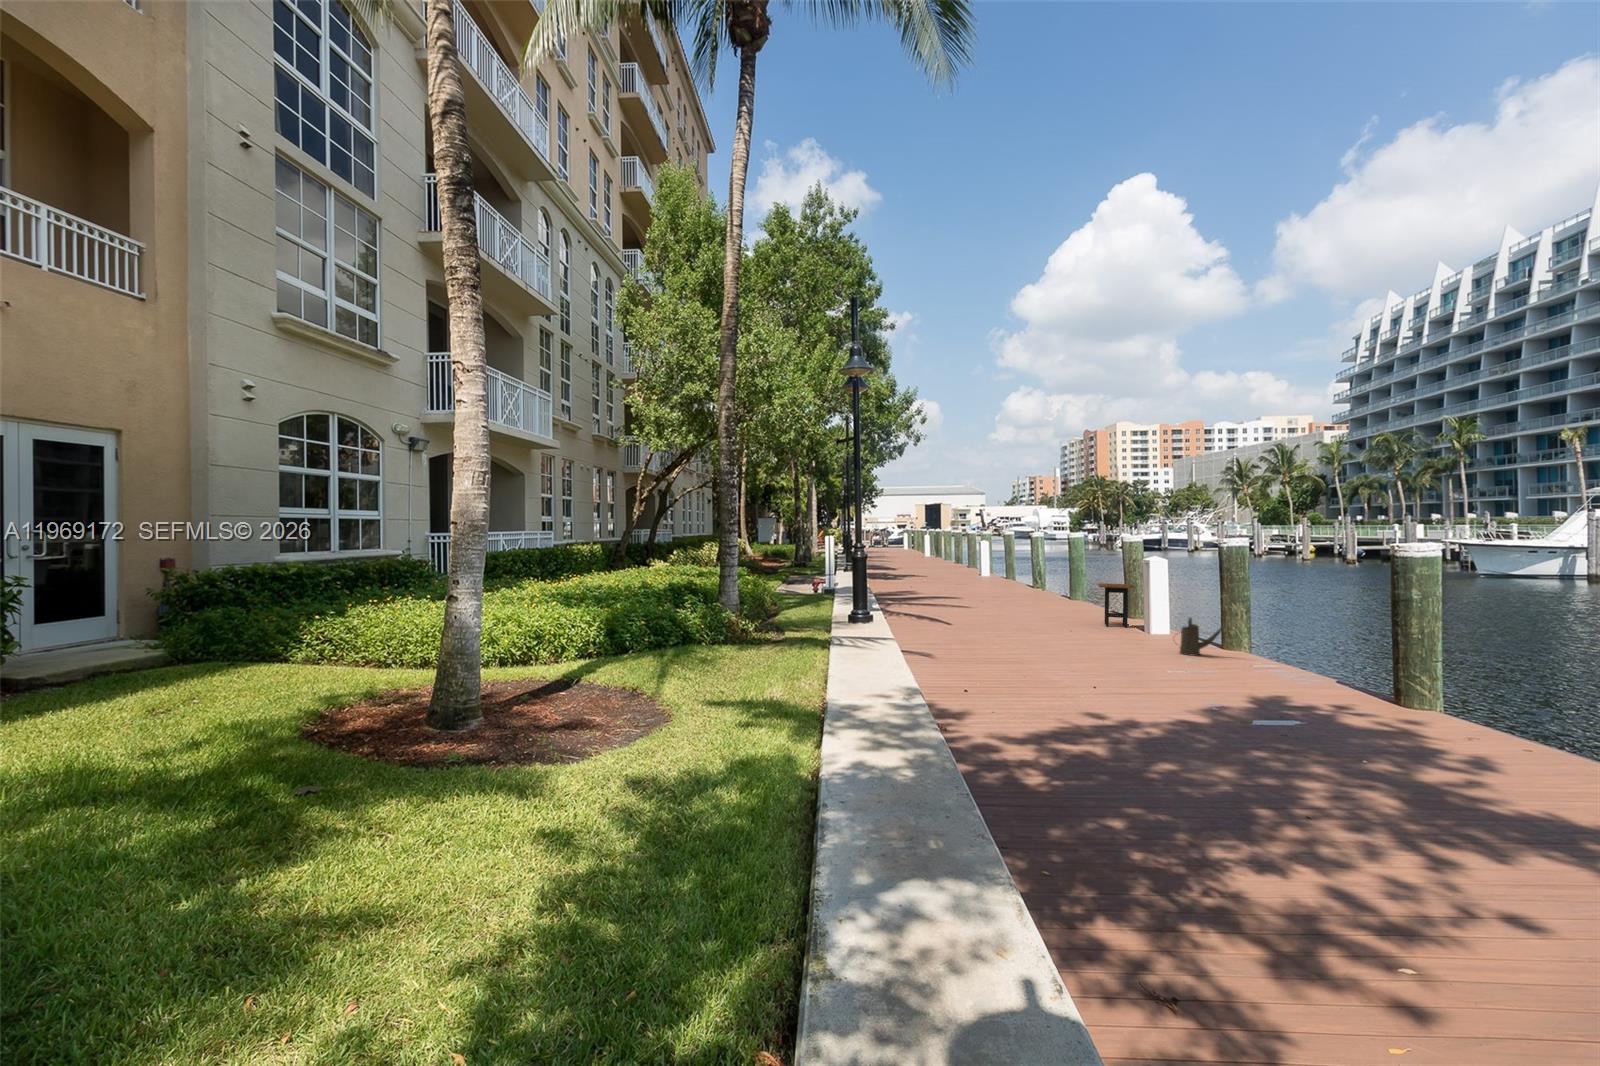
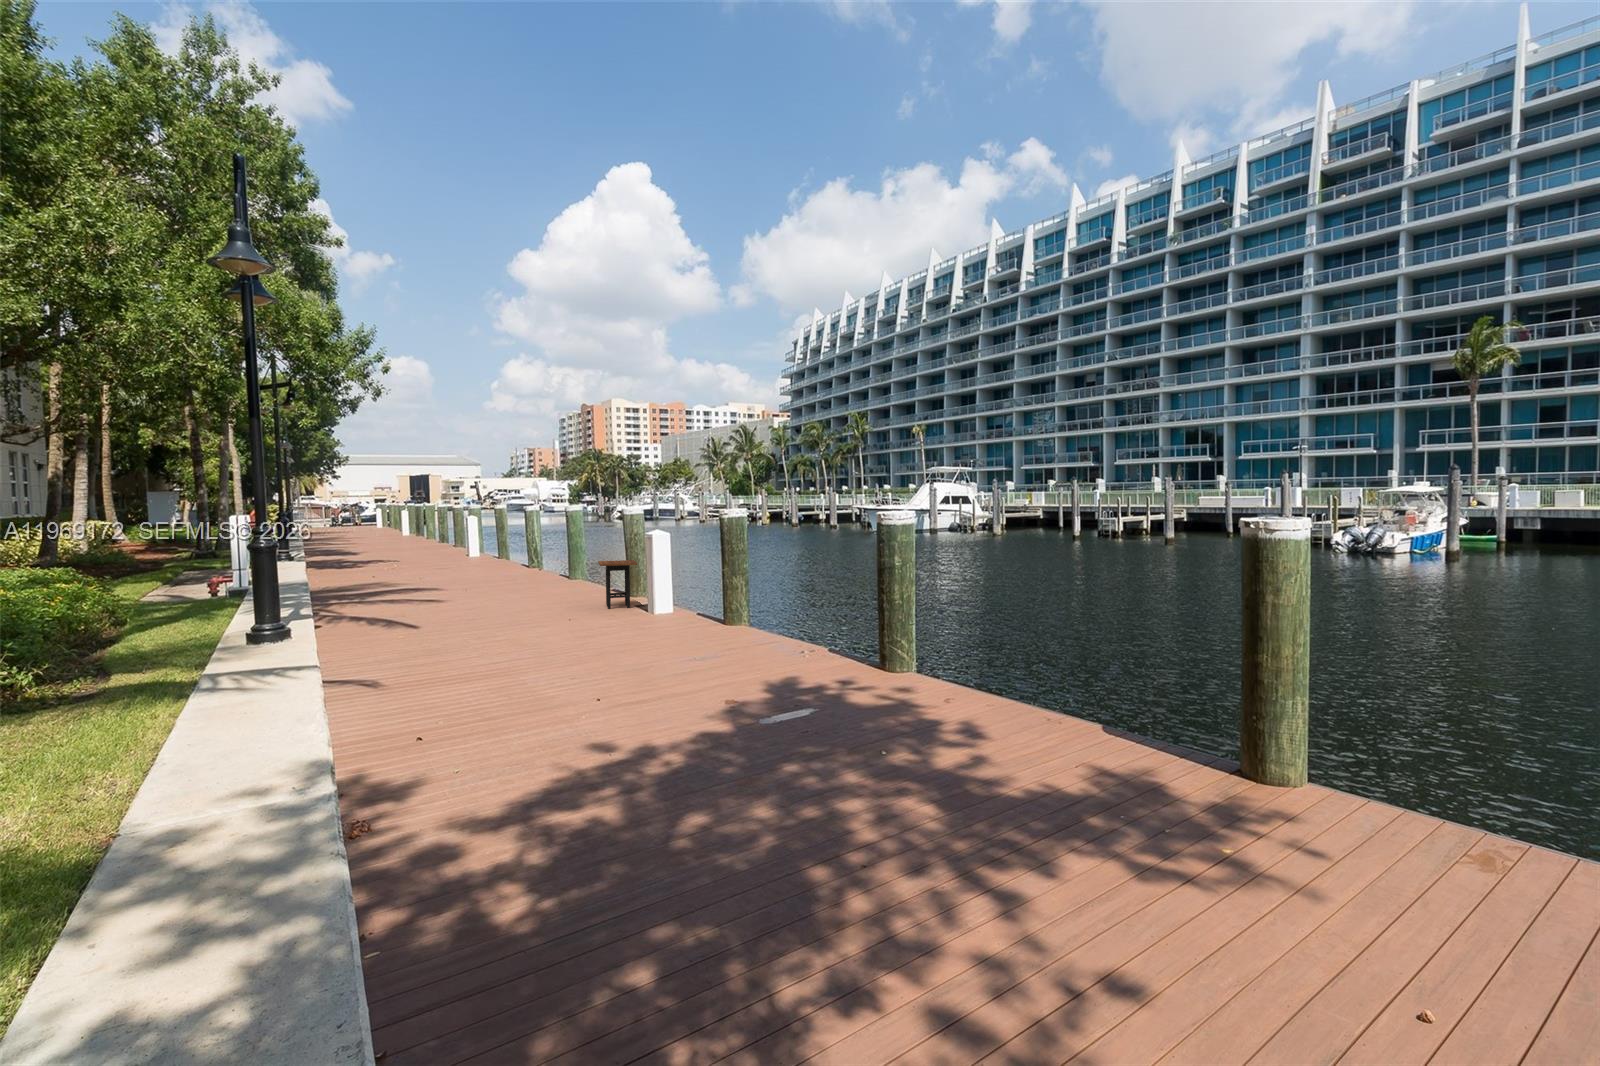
watering can: present [1177,618,1223,656] -> none [678,594,726,635]

